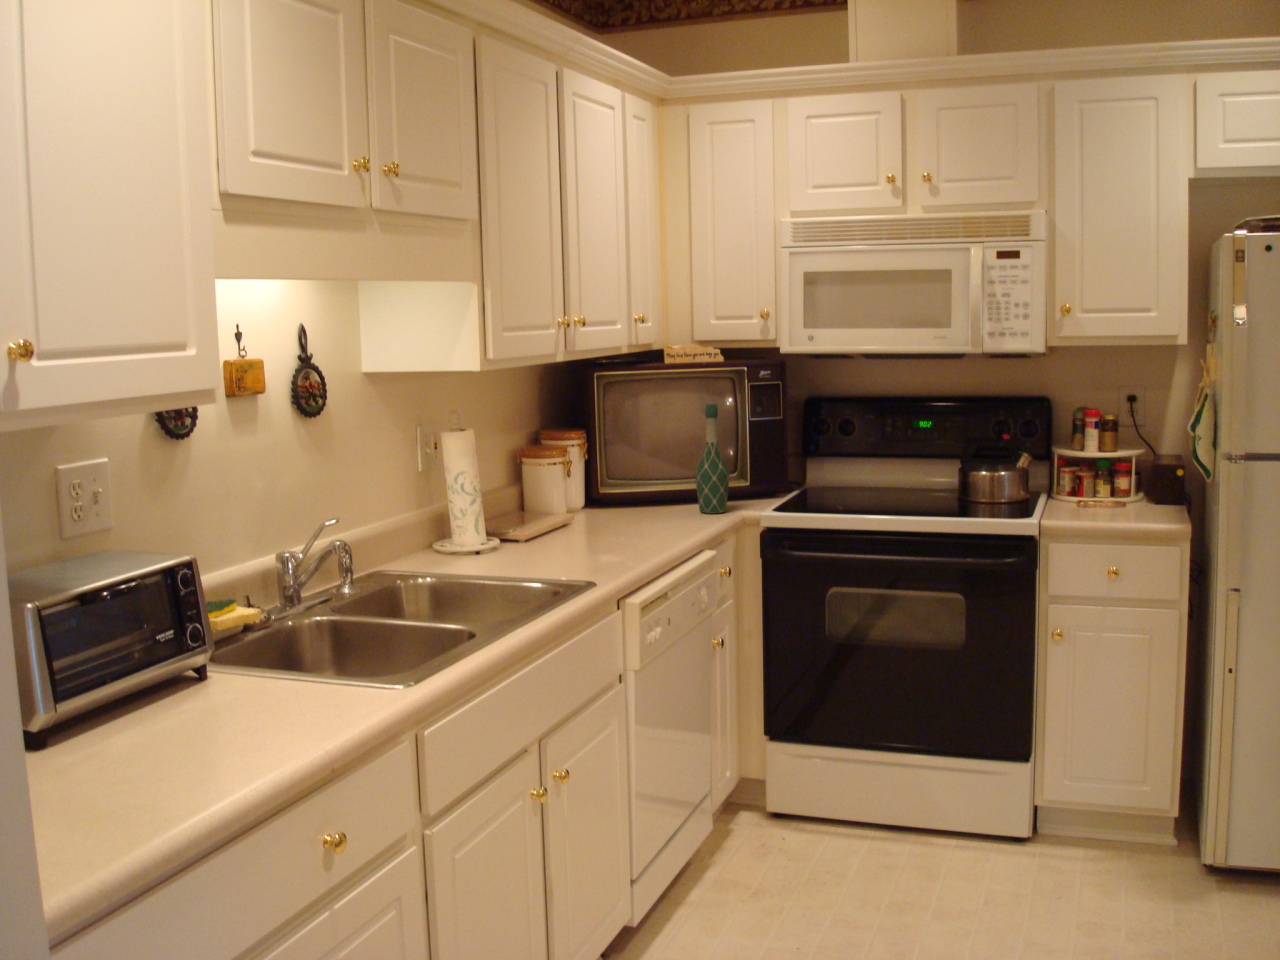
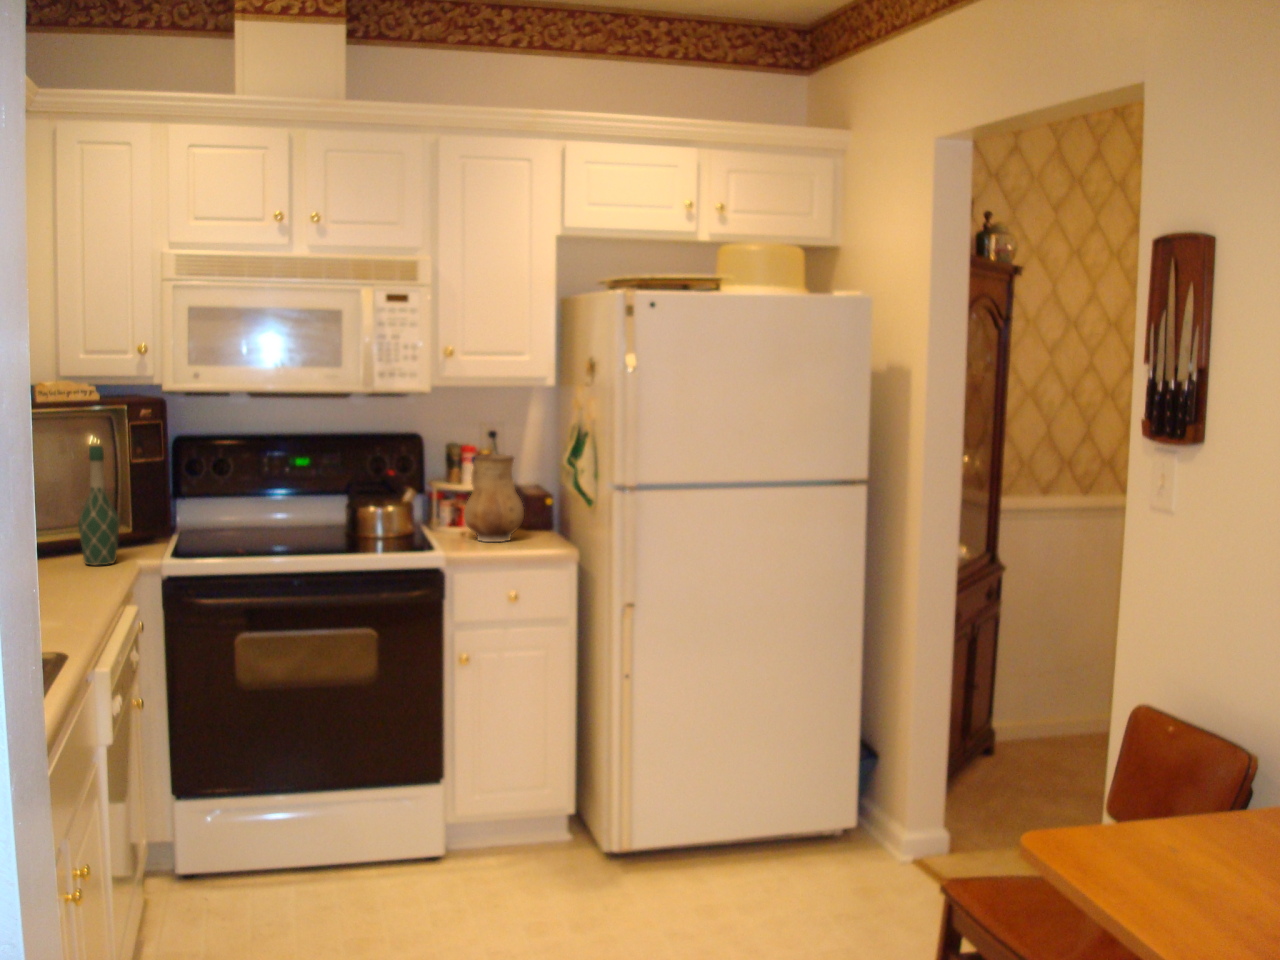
ceramic pitcher: none [1075,420,1146,517] -> present [464,454,524,542]

